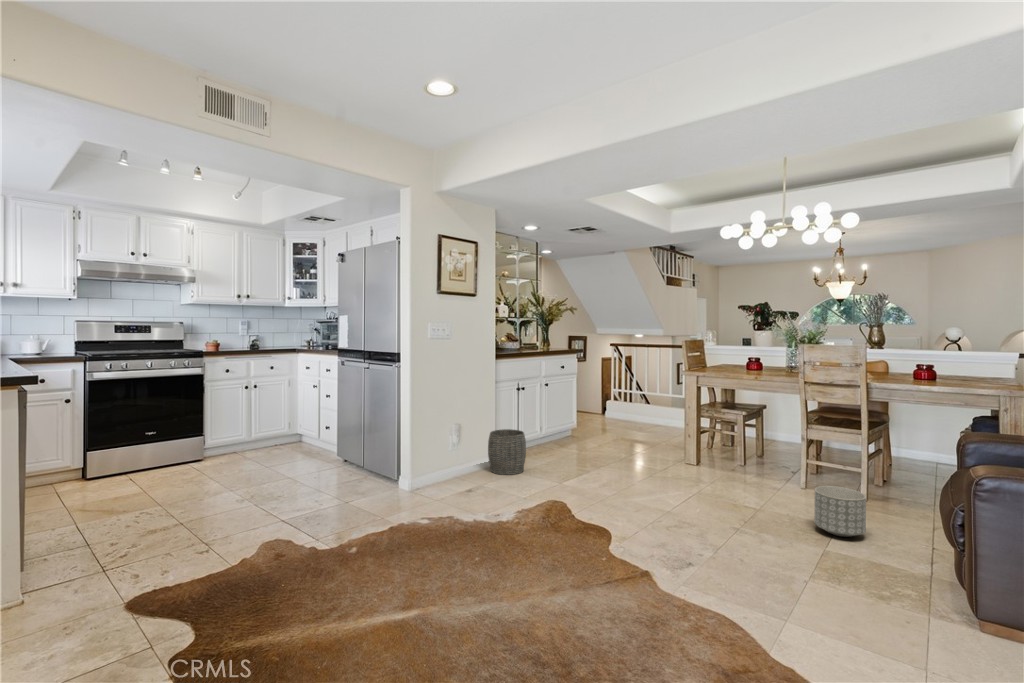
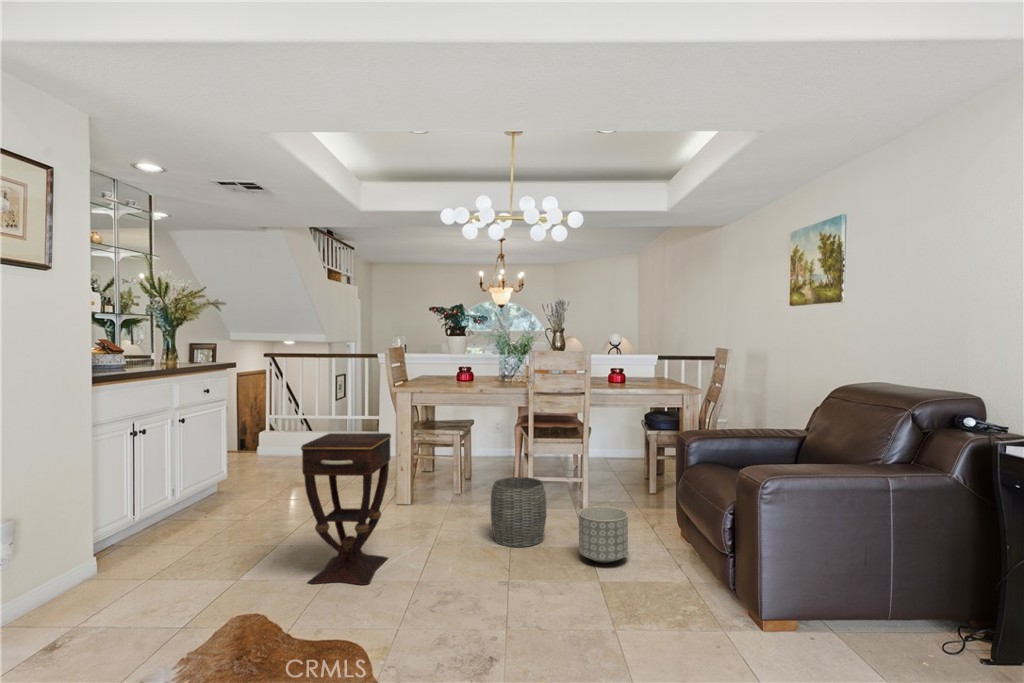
side table: none [595,400,661,503] -> present [301,433,391,585]
woven basket: present [488,429,526,475] -> present [491,477,547,547]

